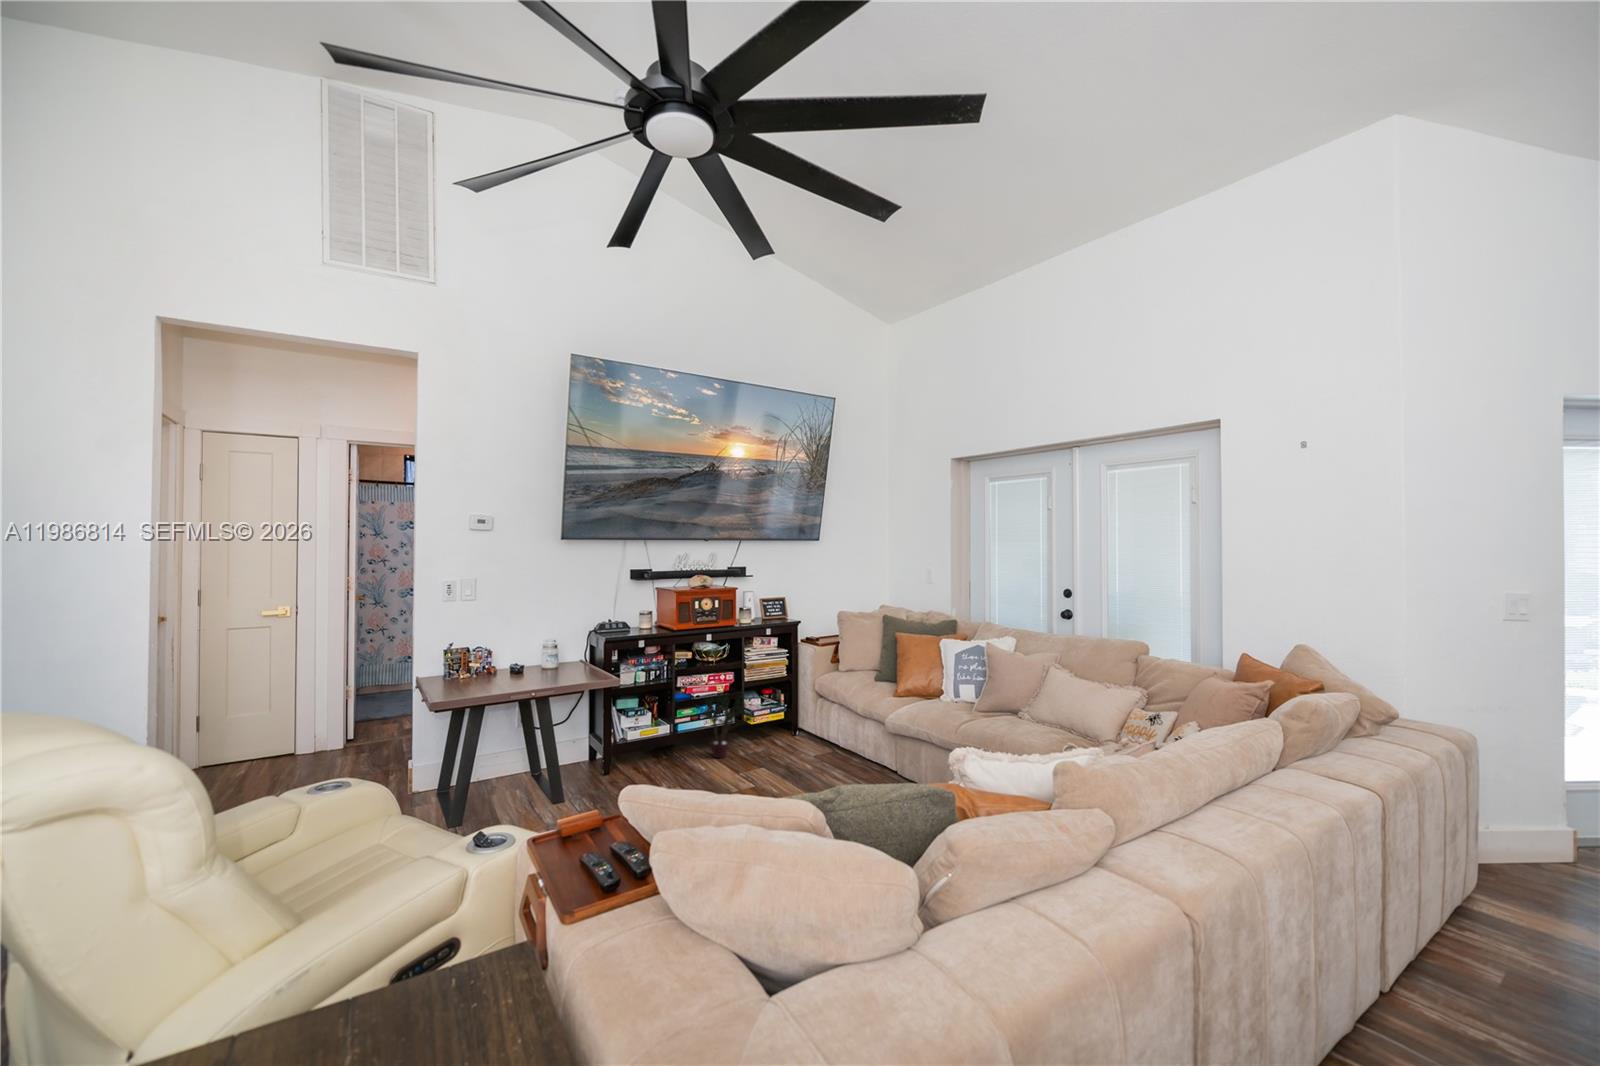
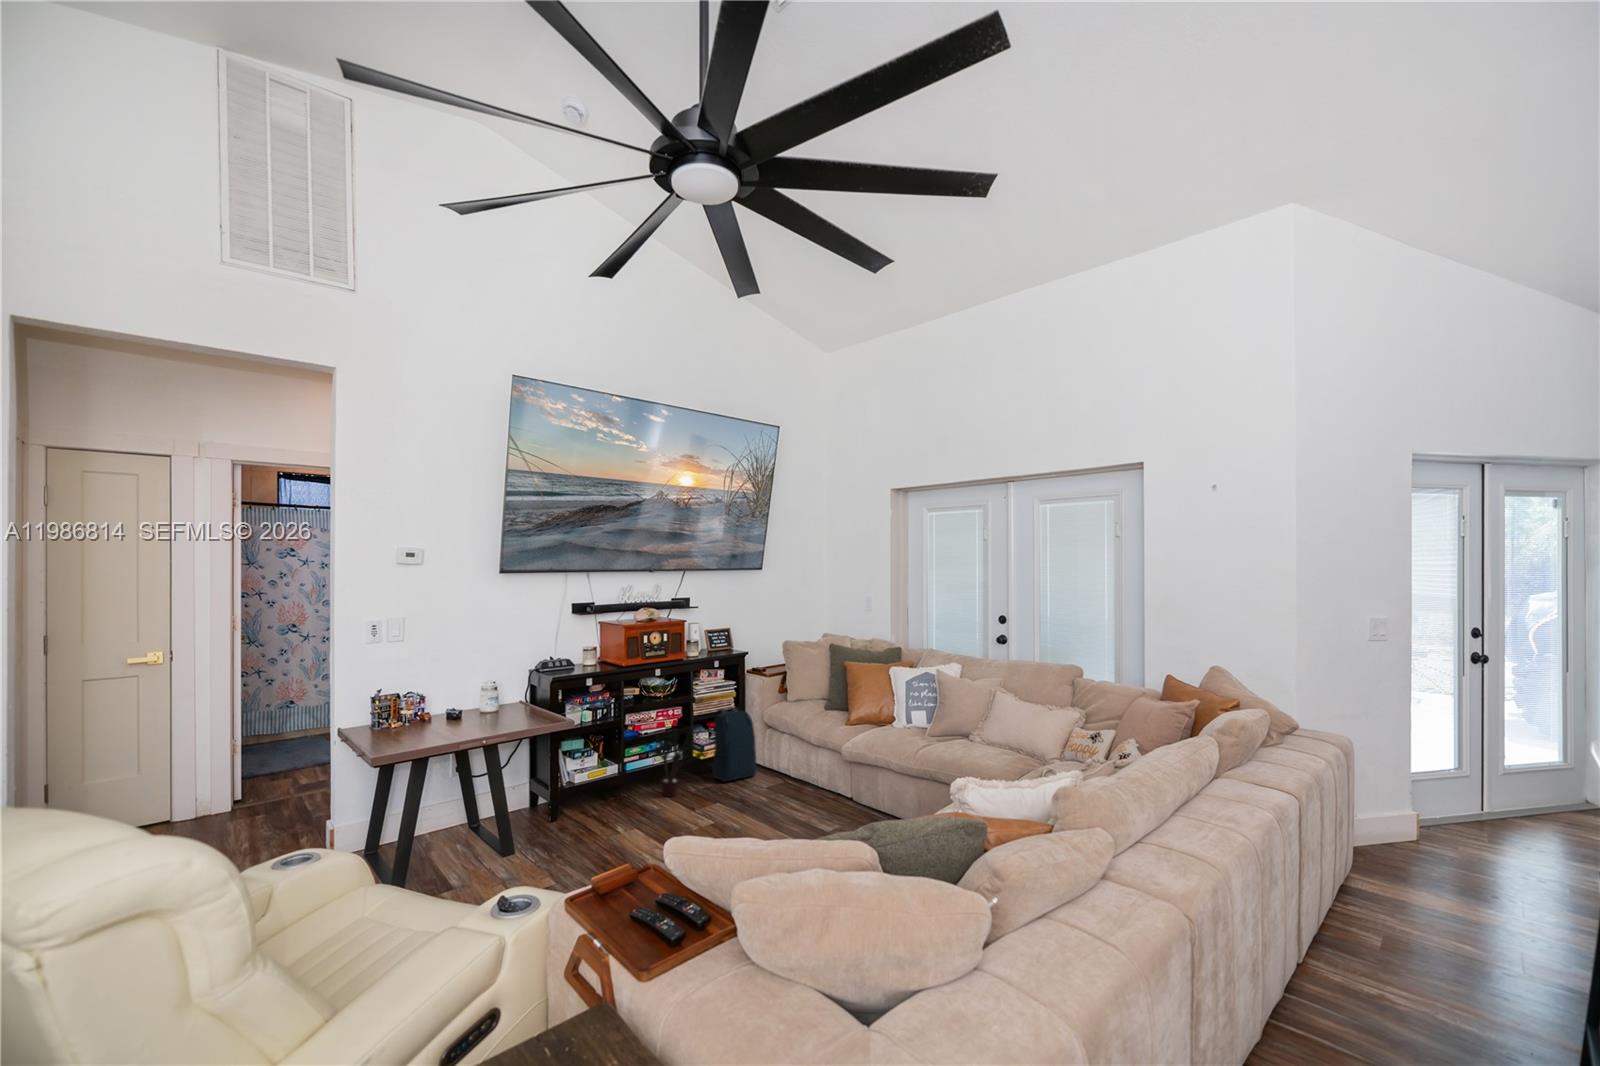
backpack: none [764,675,807,747] -> present [712,708,756,781]

